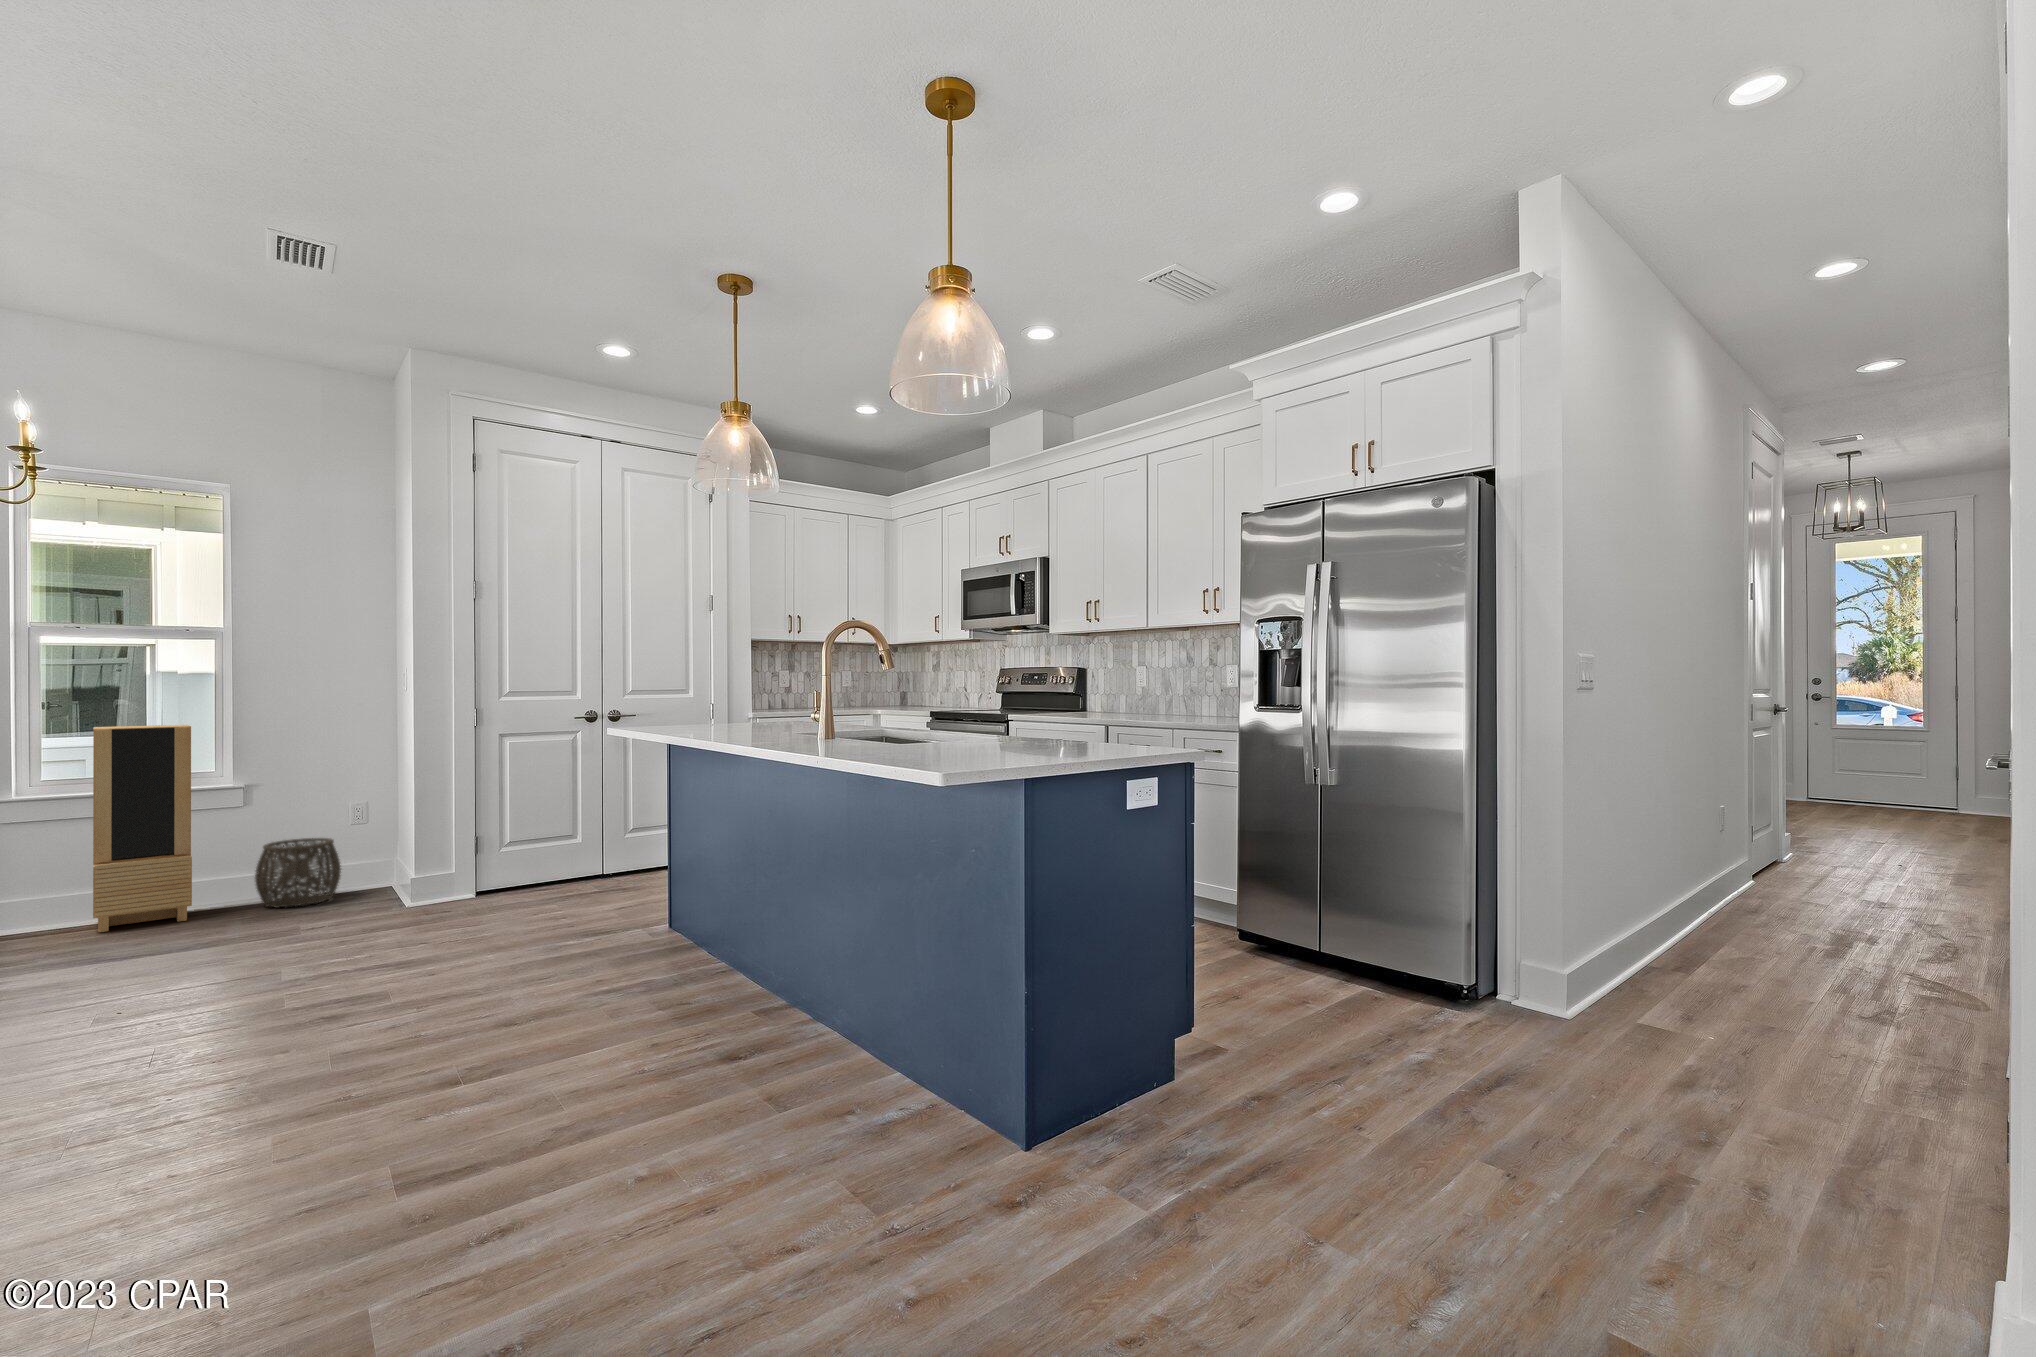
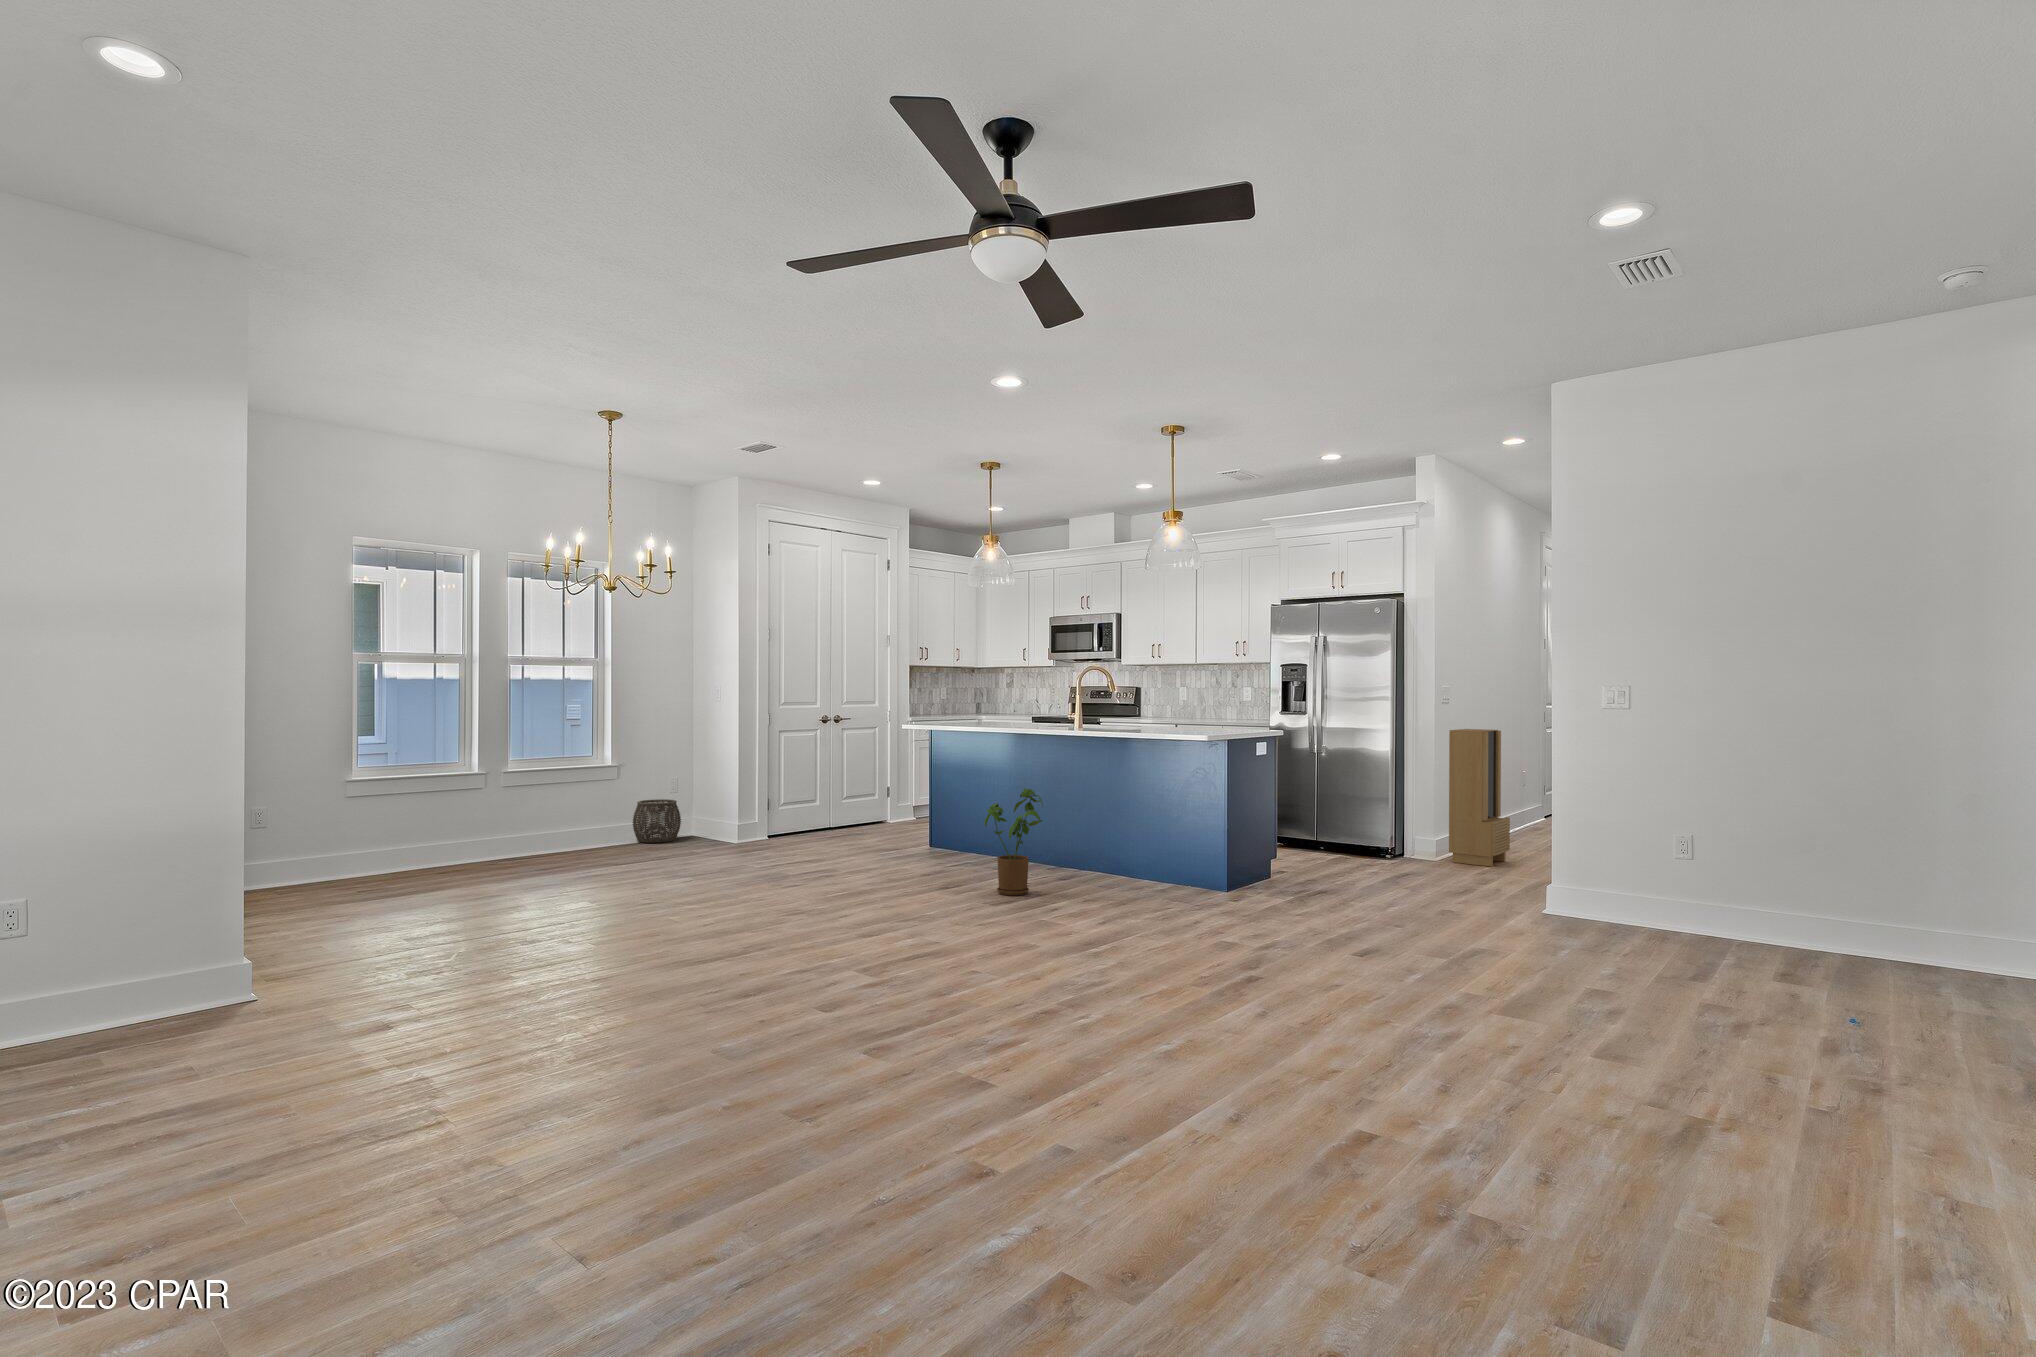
storage cabinet: present [93,725,192,932] -> present [1449,729,1510,866]
house plant: none [513,876,659,1122] -> present [984,789,1043,895]

